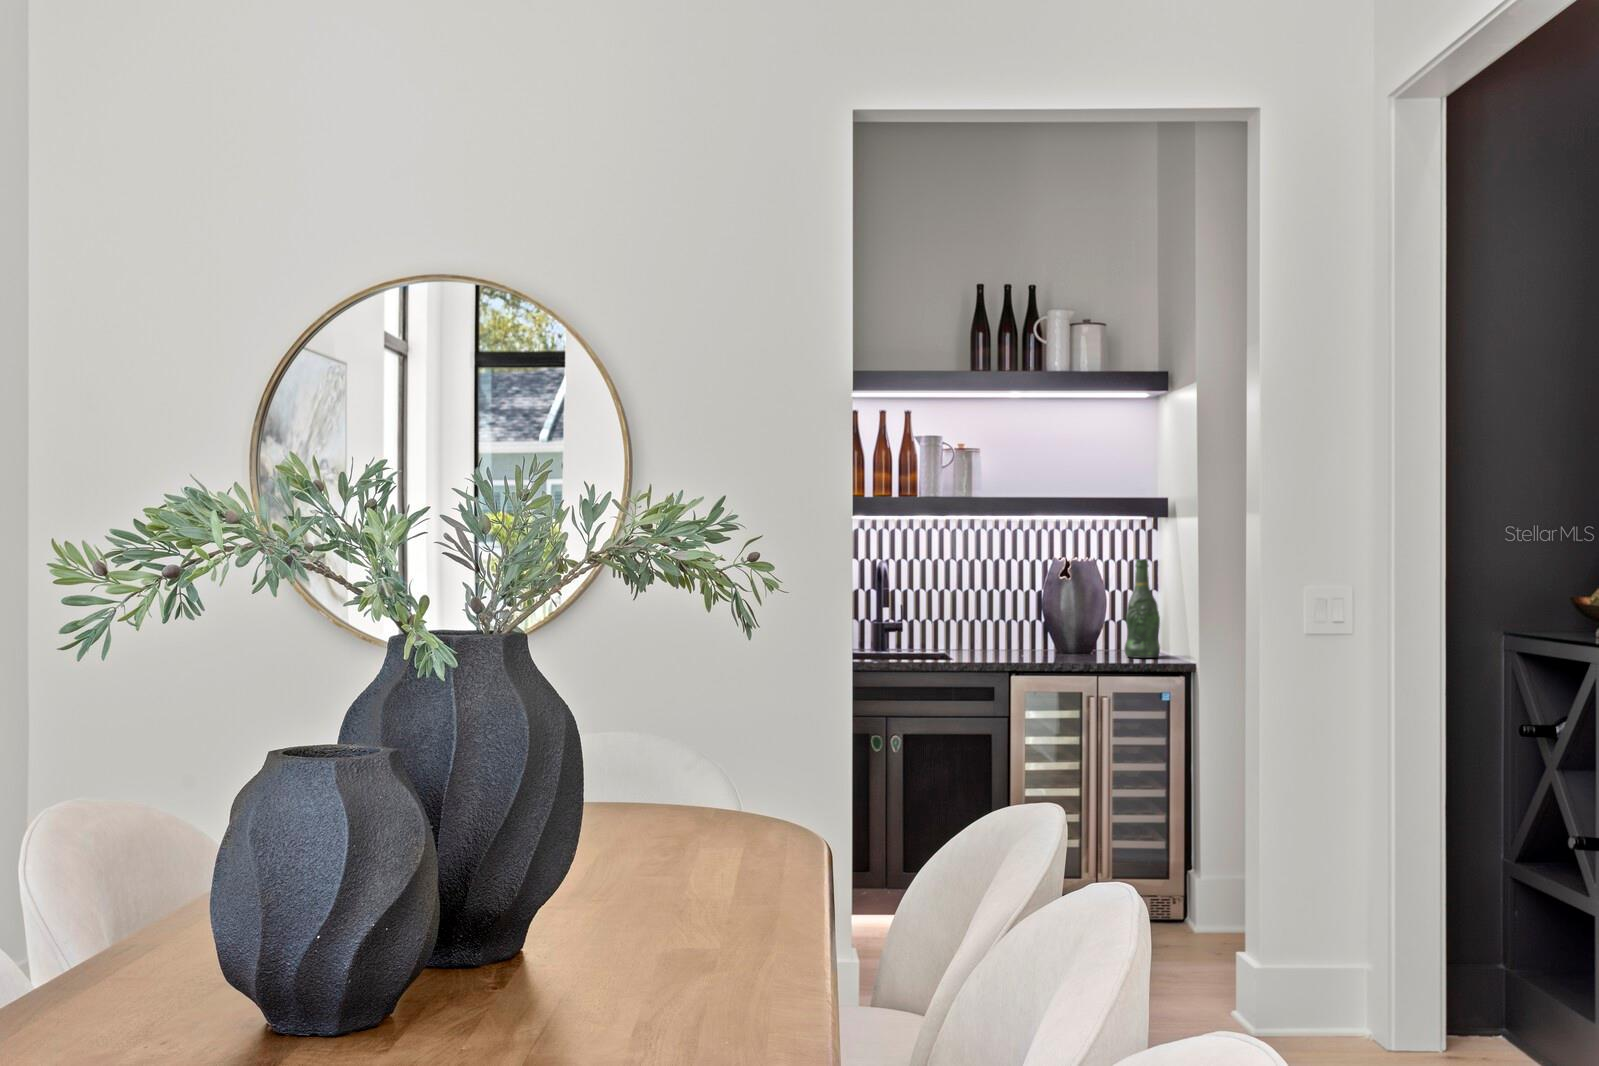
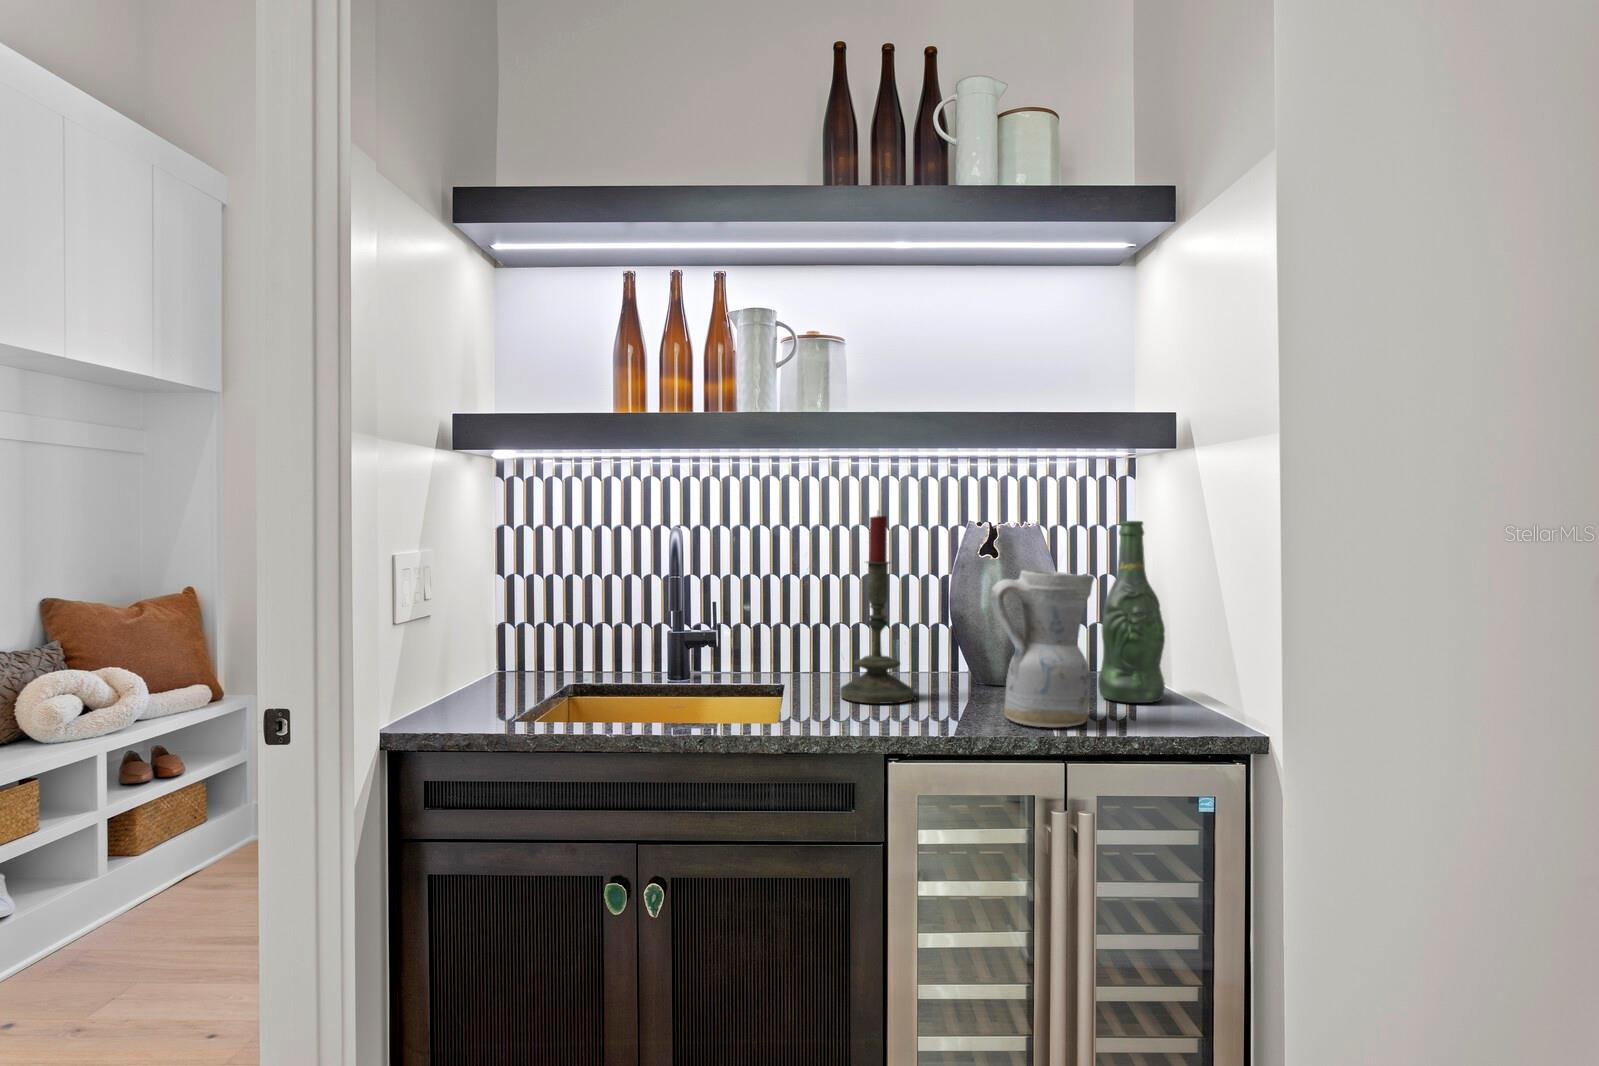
candle: none [981,554,1022,658] -> present [840,515,914,704]
ceramic pitcher: none [1061,586,1114,664] -> present [990,570,1094,727]

